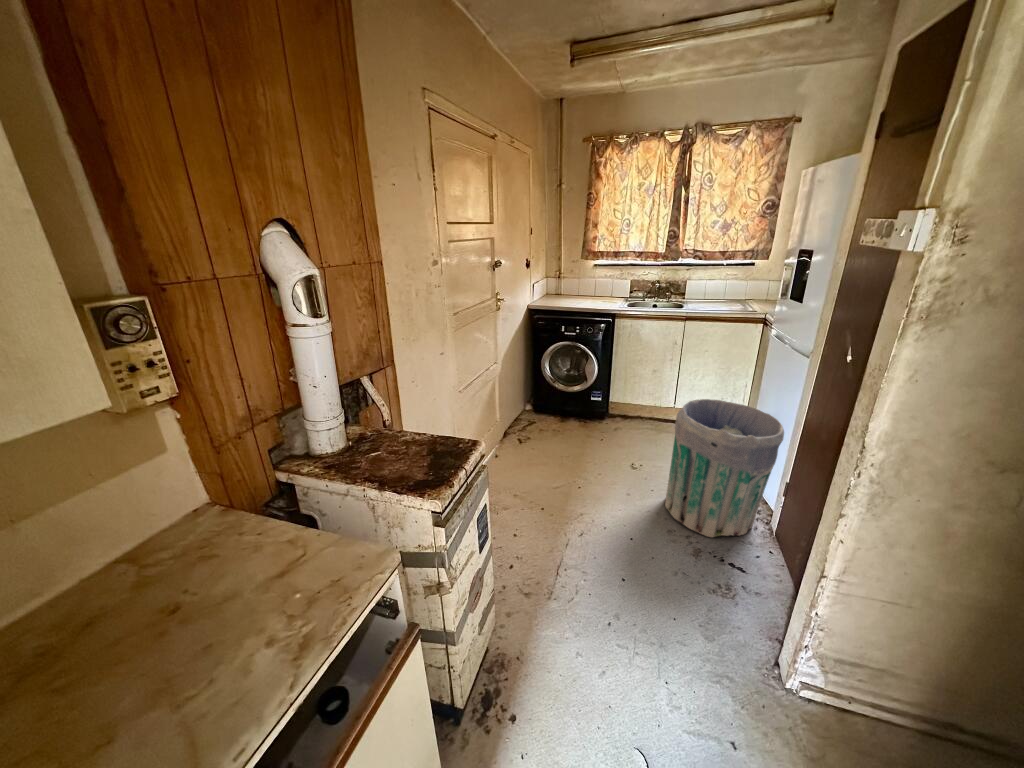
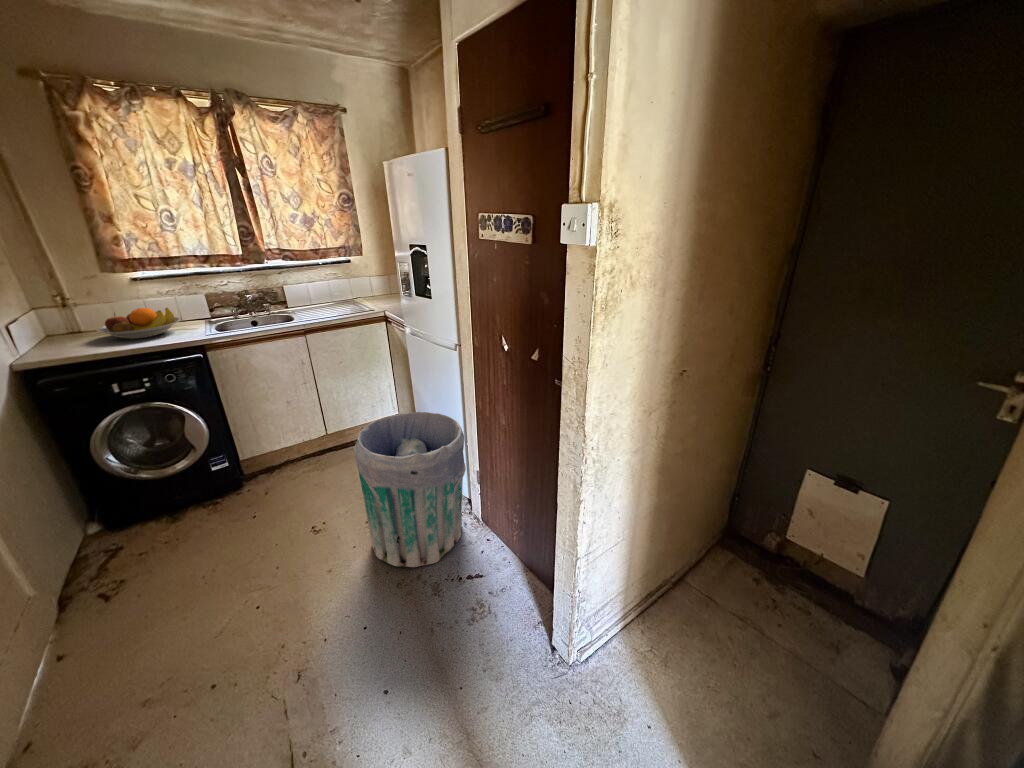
fruit bowl: none [567,283,610,302] -> present [97,308,180,339]

